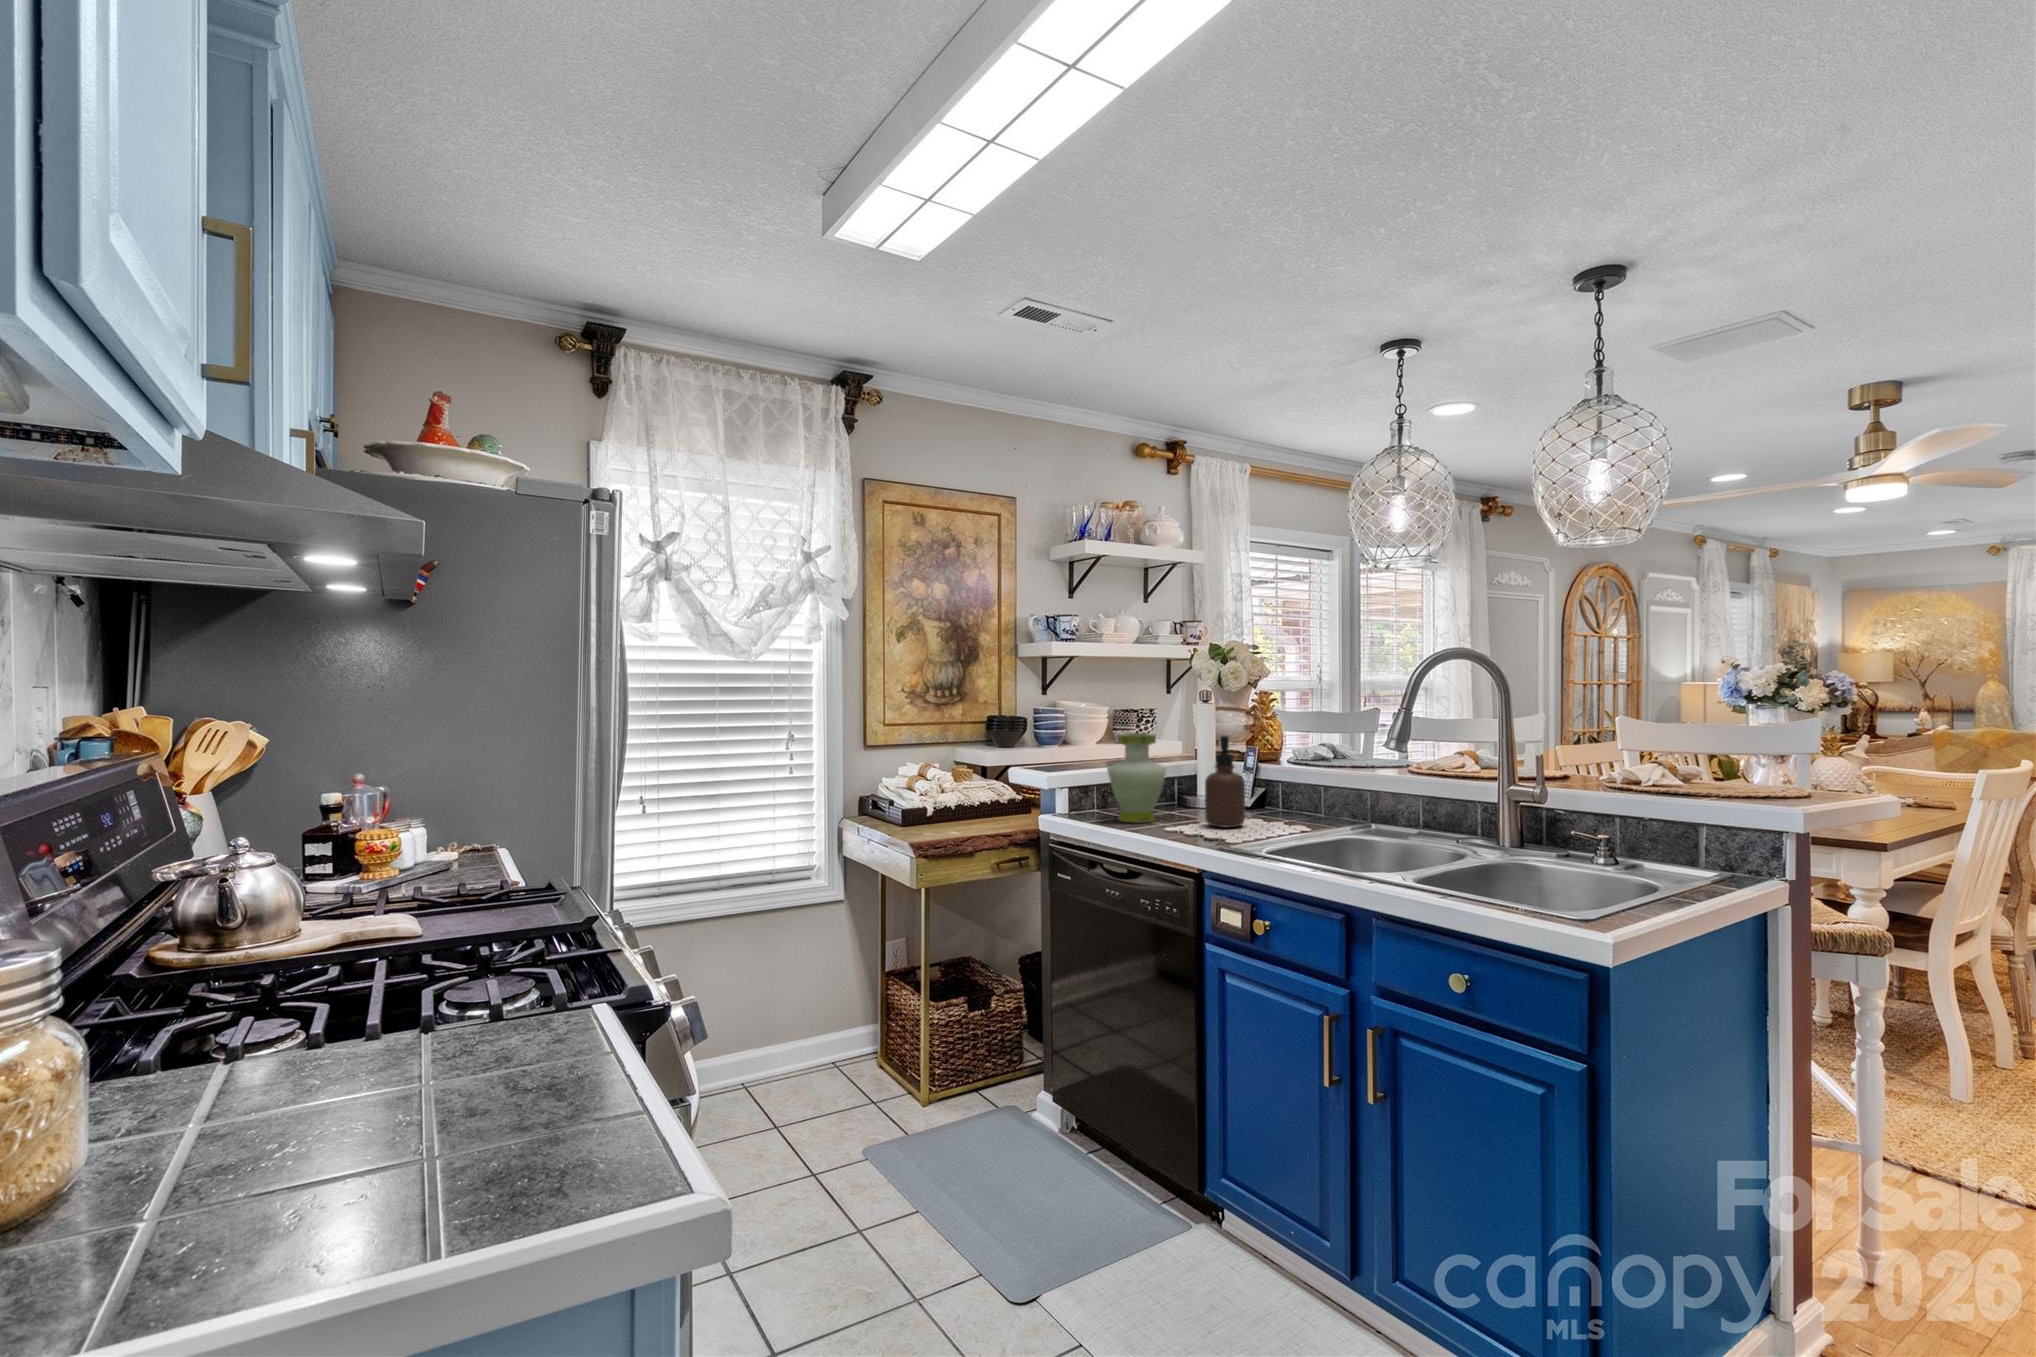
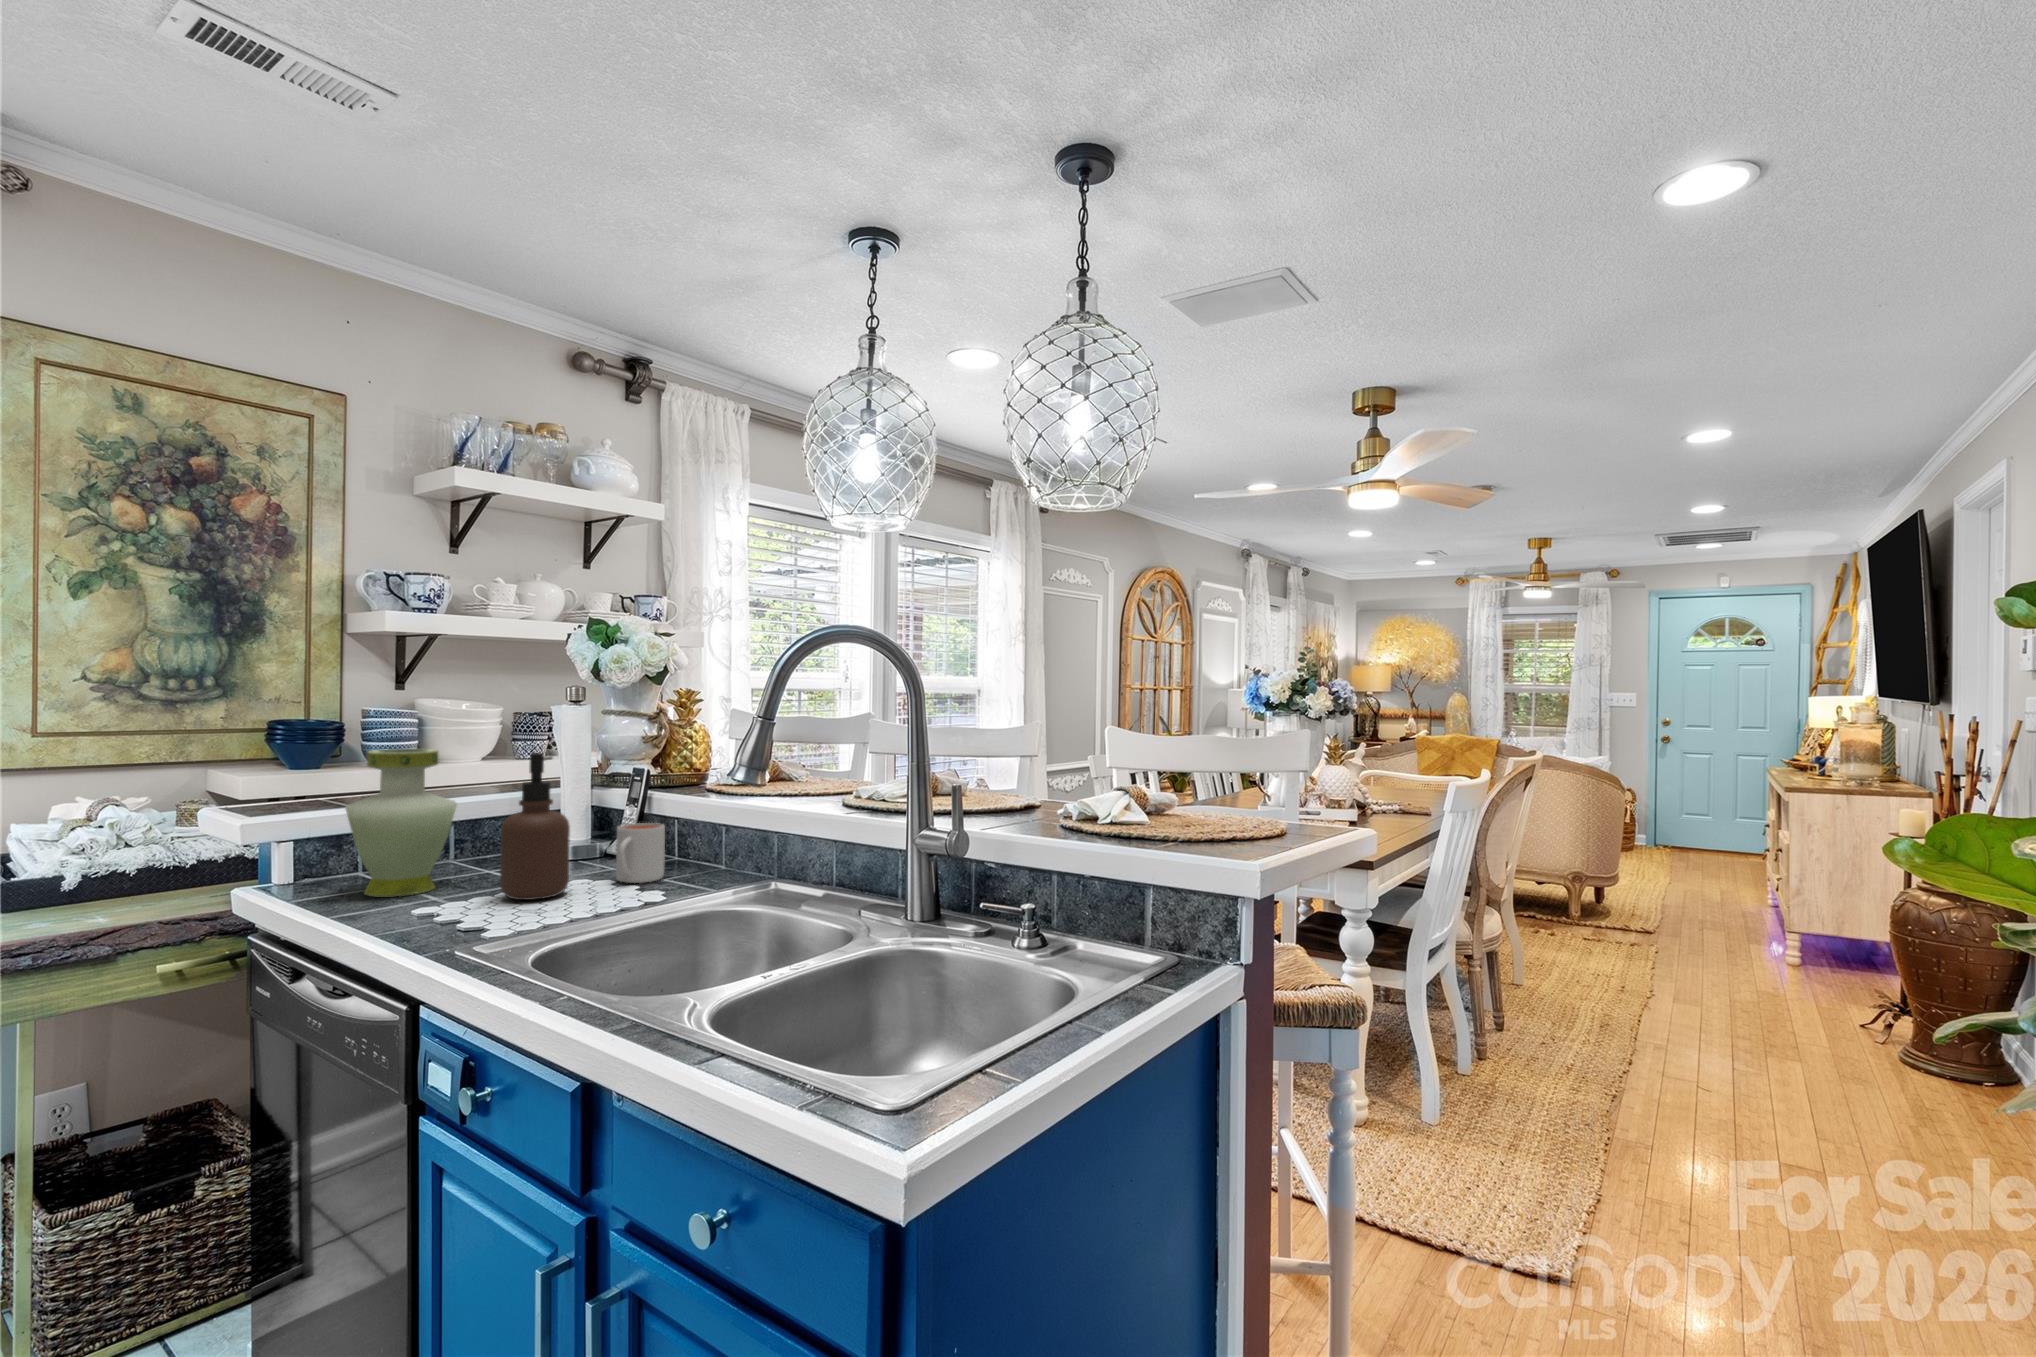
mug: none [1265,783,1296,822] -> present [616,823,665,883]

